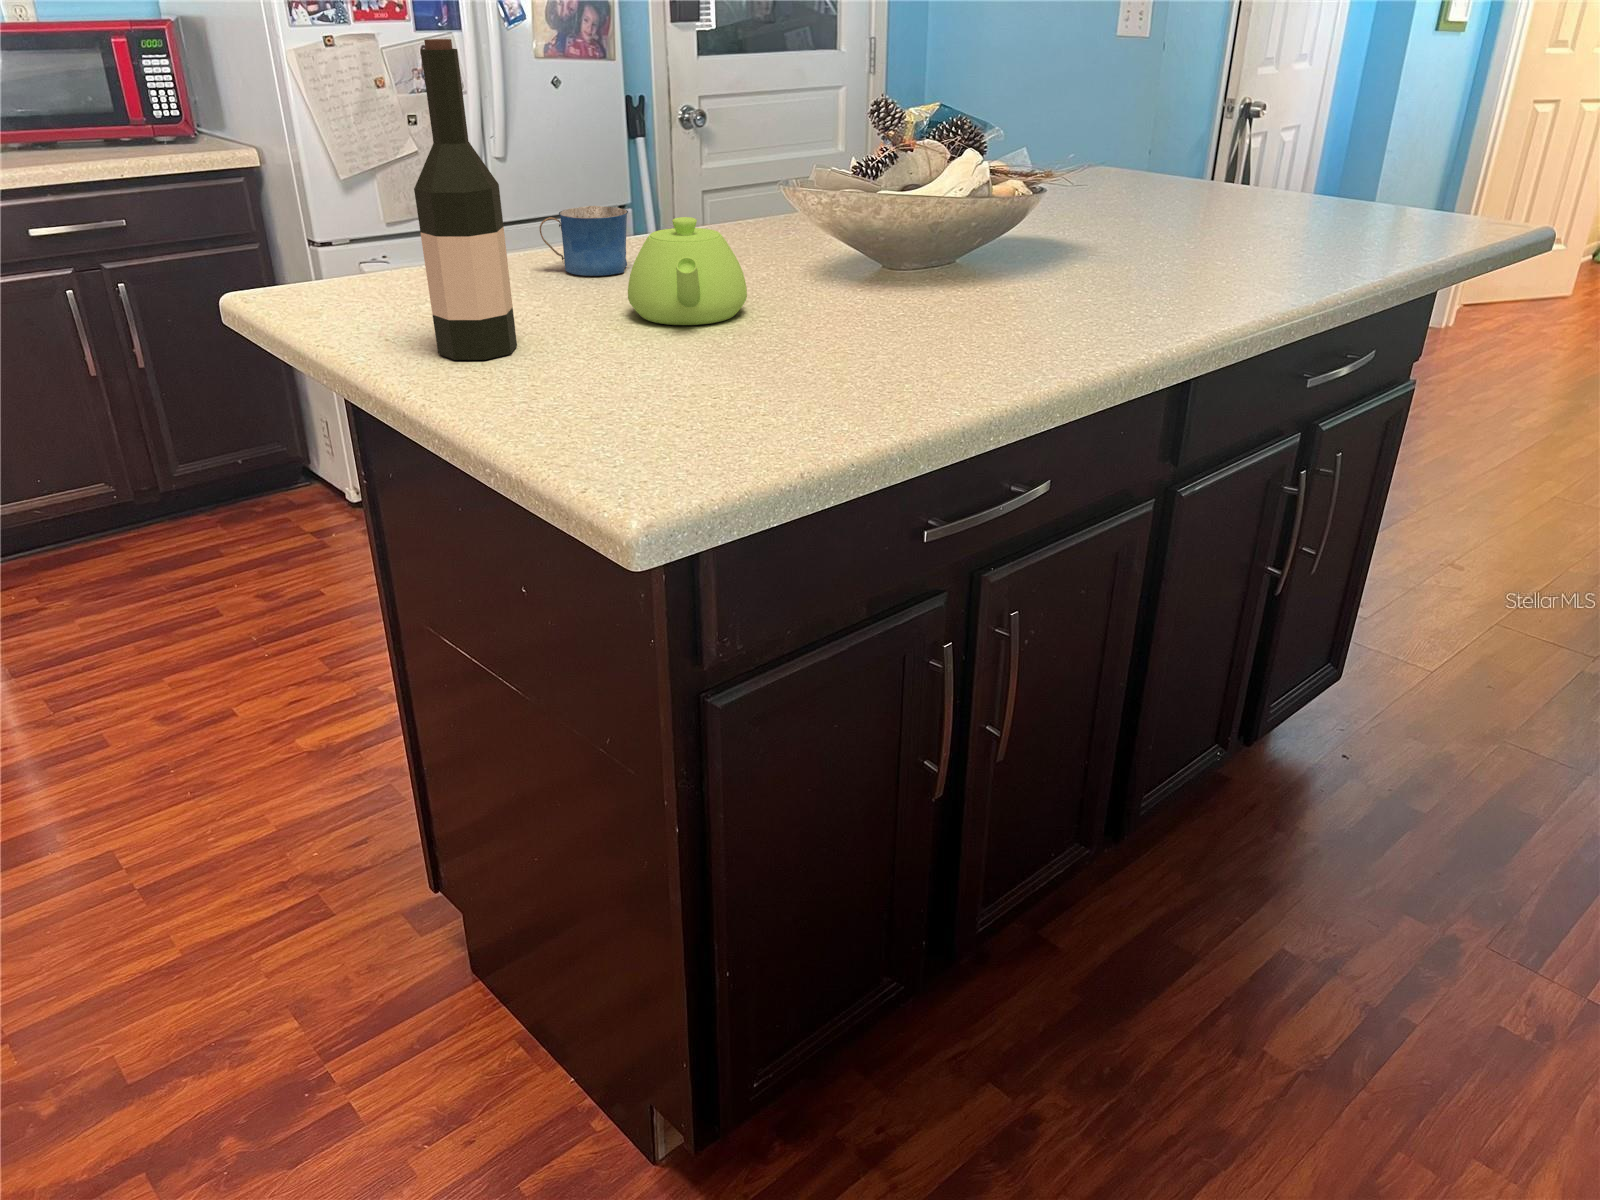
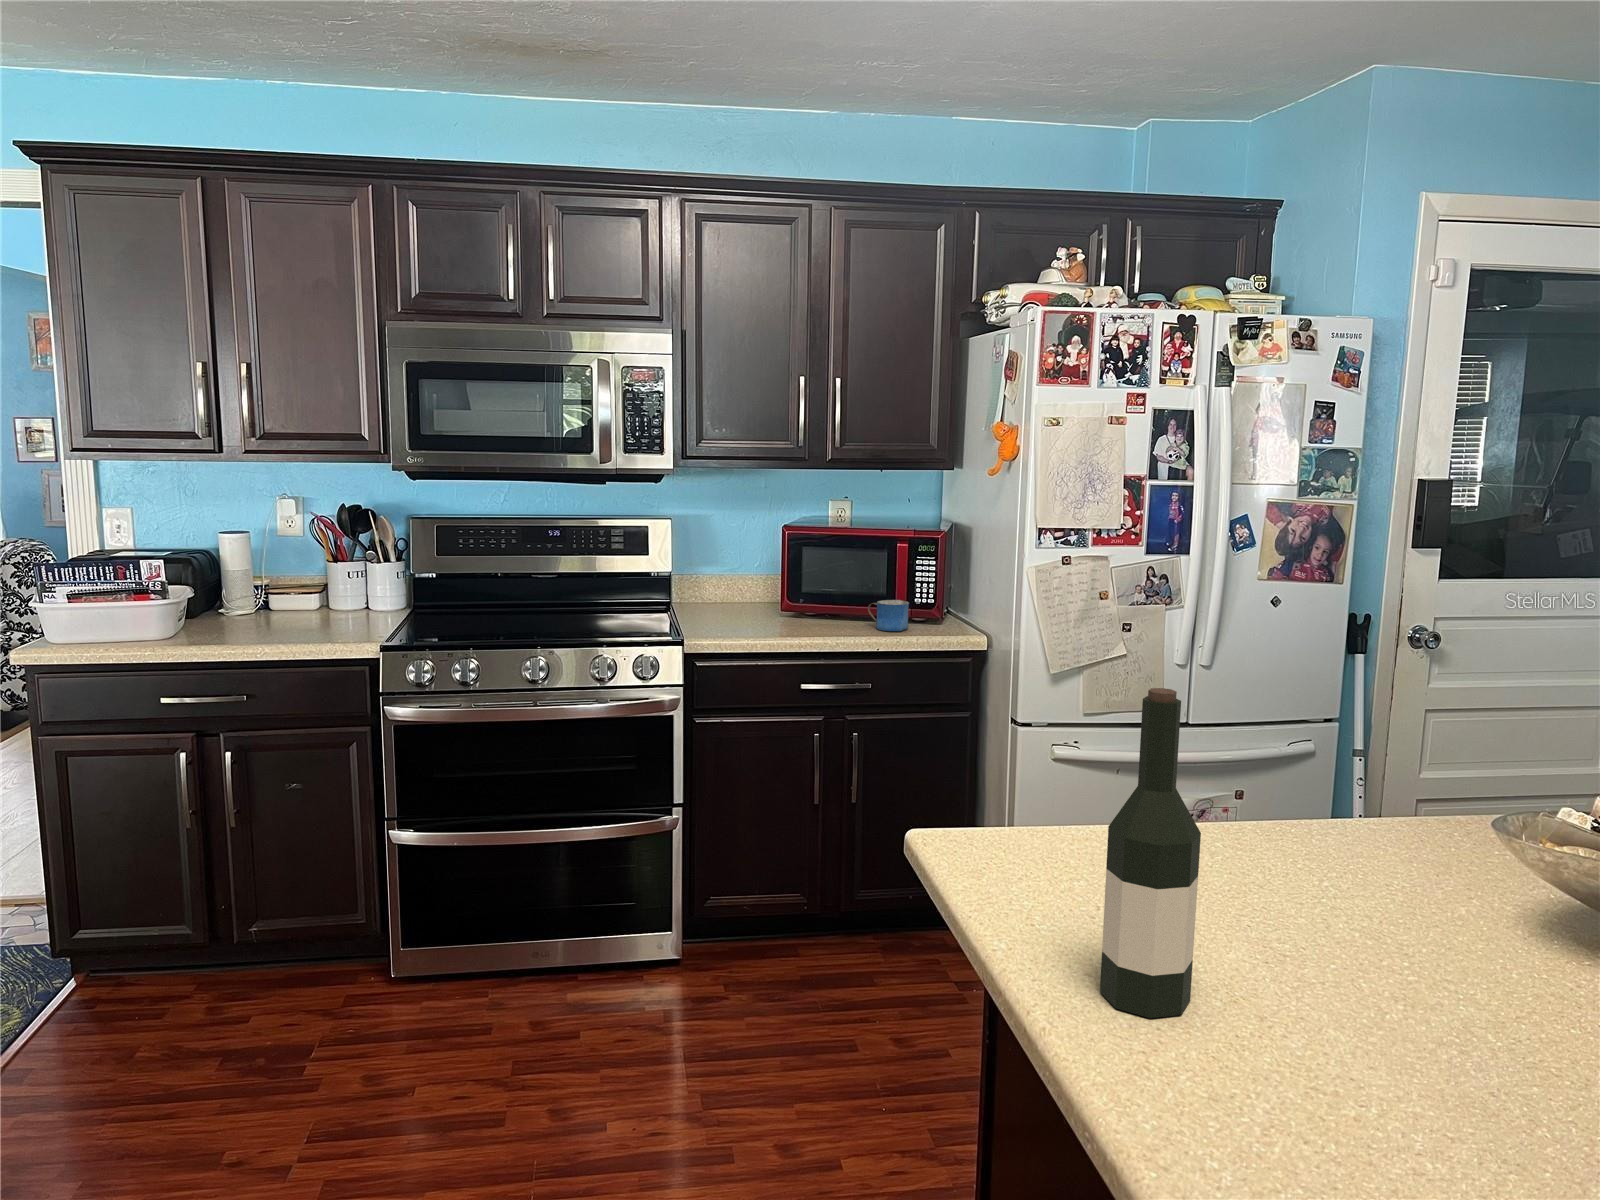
mug: present [540,206,628,276] -> present [868,600,909,631]
teapot: present [628,217,747,325] -> none [1334,882,1501,1024]

